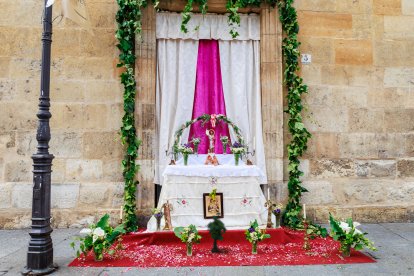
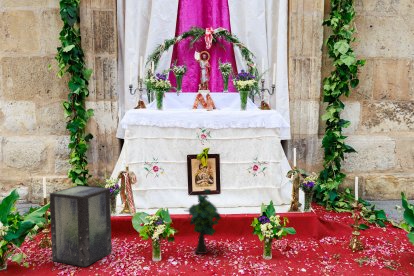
storage box: none [127,211,161,259] -> present [50,186,112,267]

